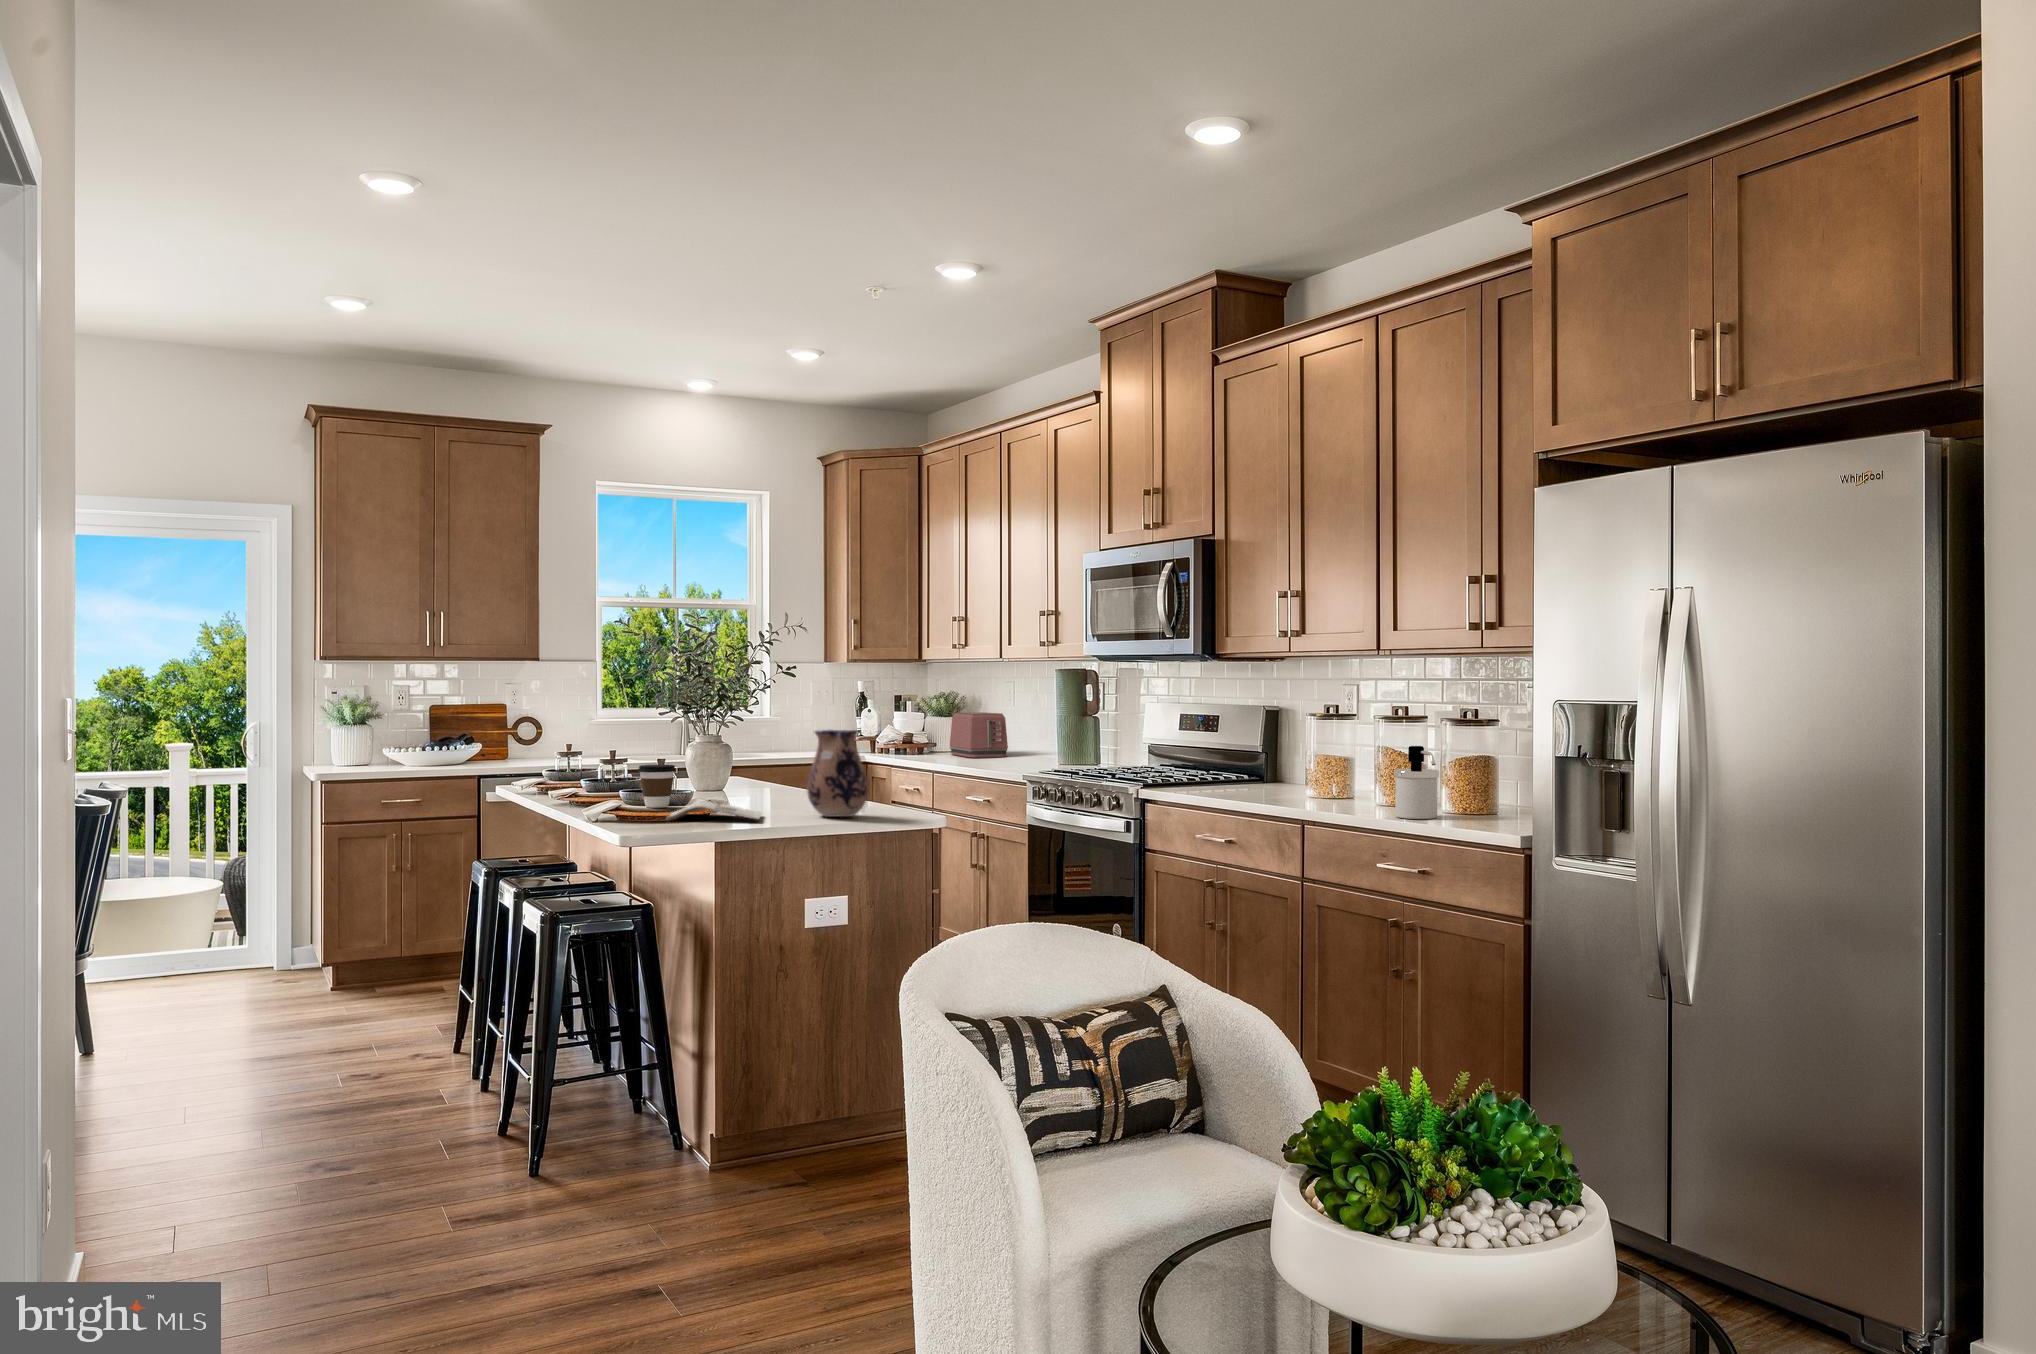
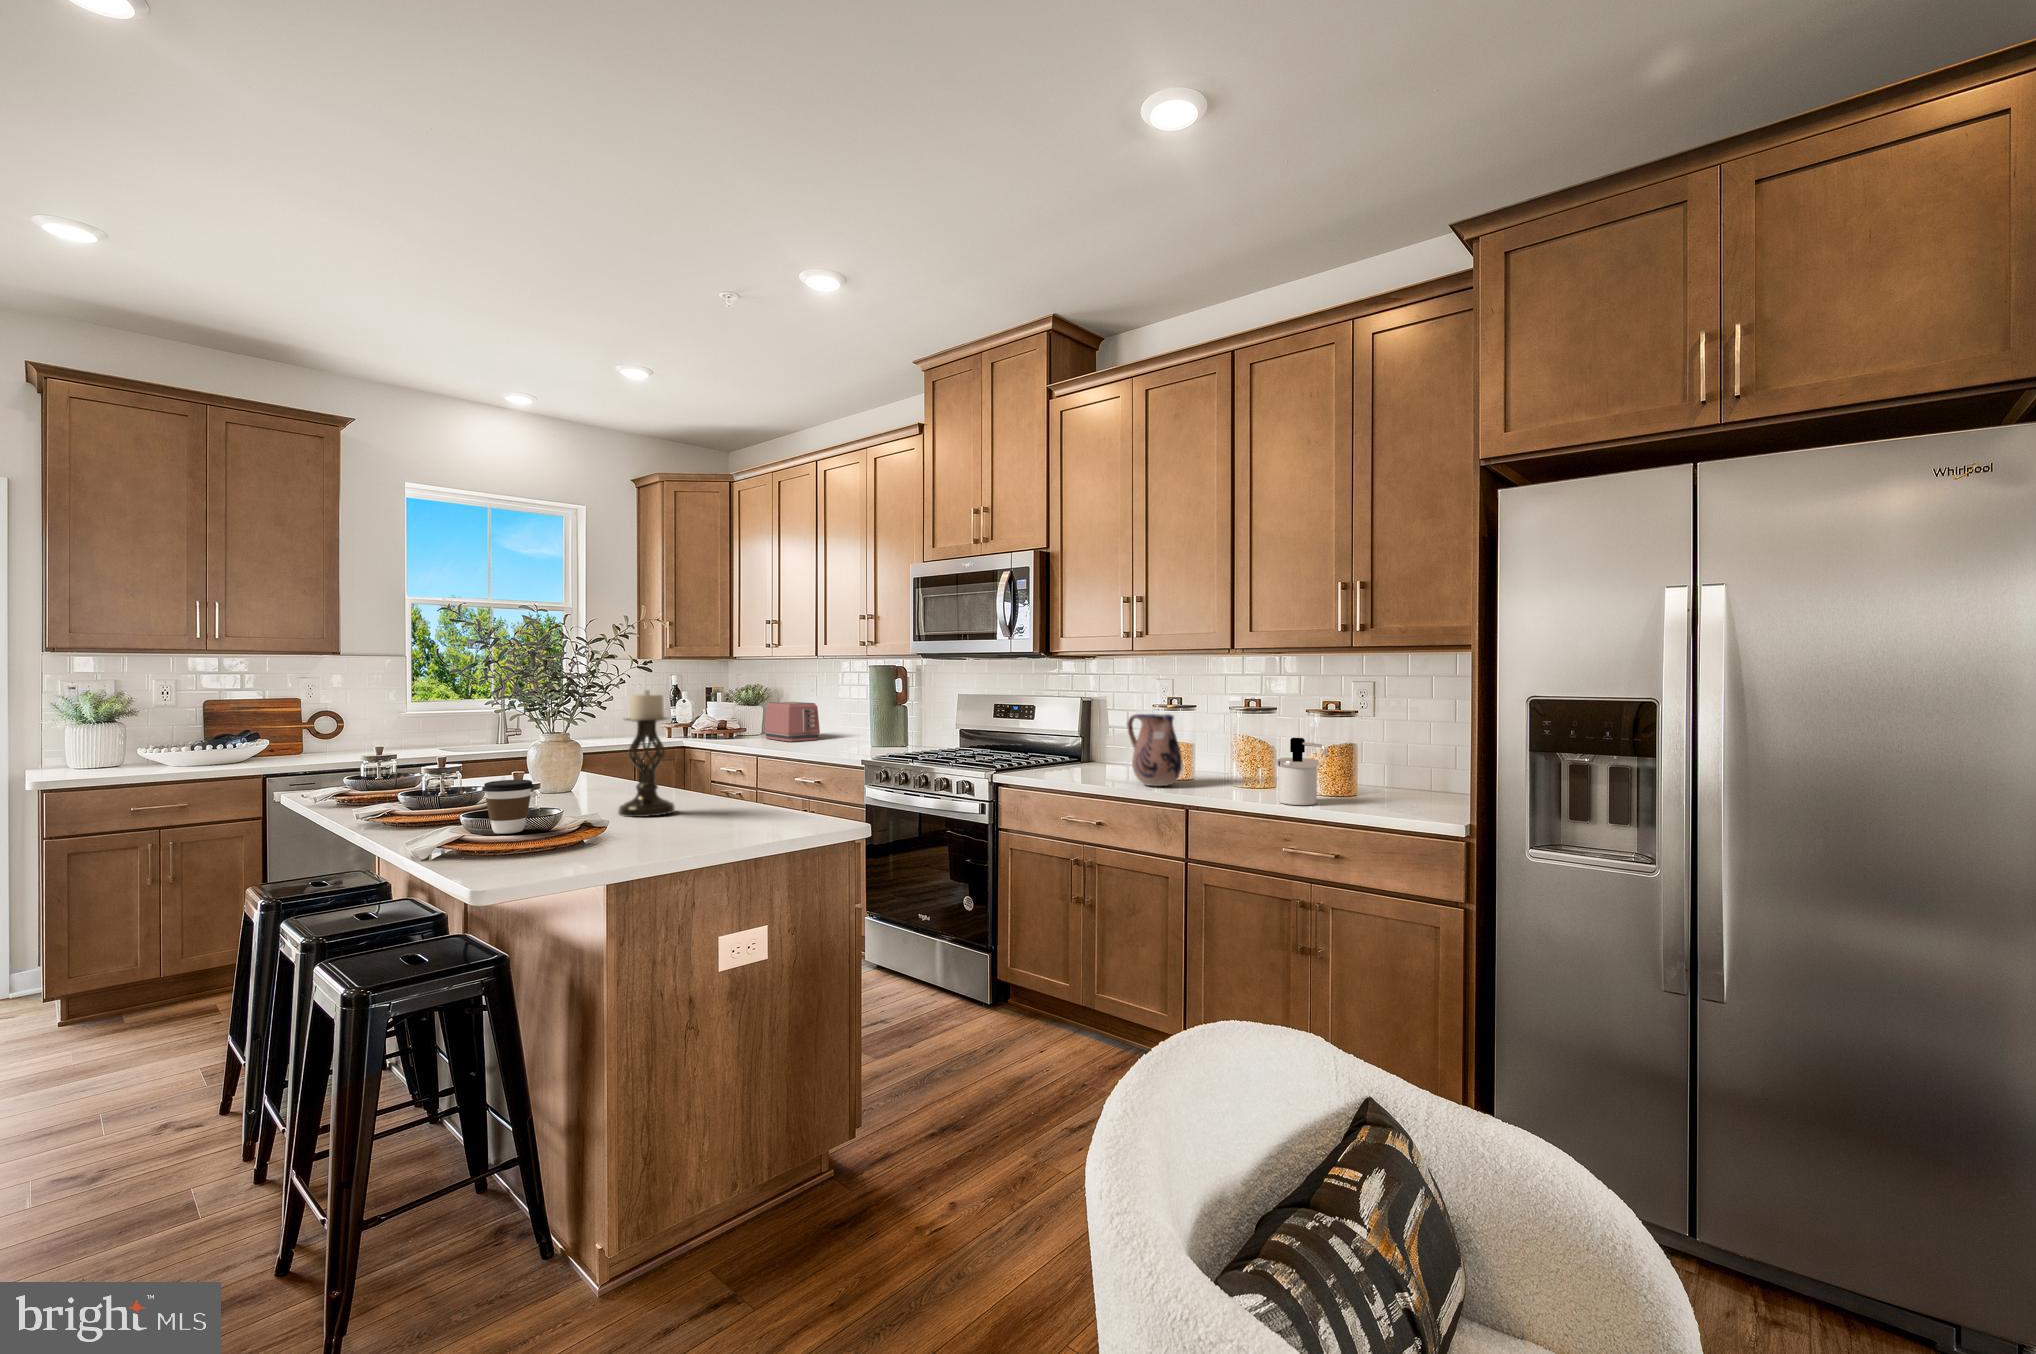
candle holder: none [749,691,797,805] -> present [618,690,675,817]
ceramic pitcher: present [807,730,868,817] -> present [1127,714,1182,786]
magazine: present [667,801,761,820] -> none [530,825,657,859]

